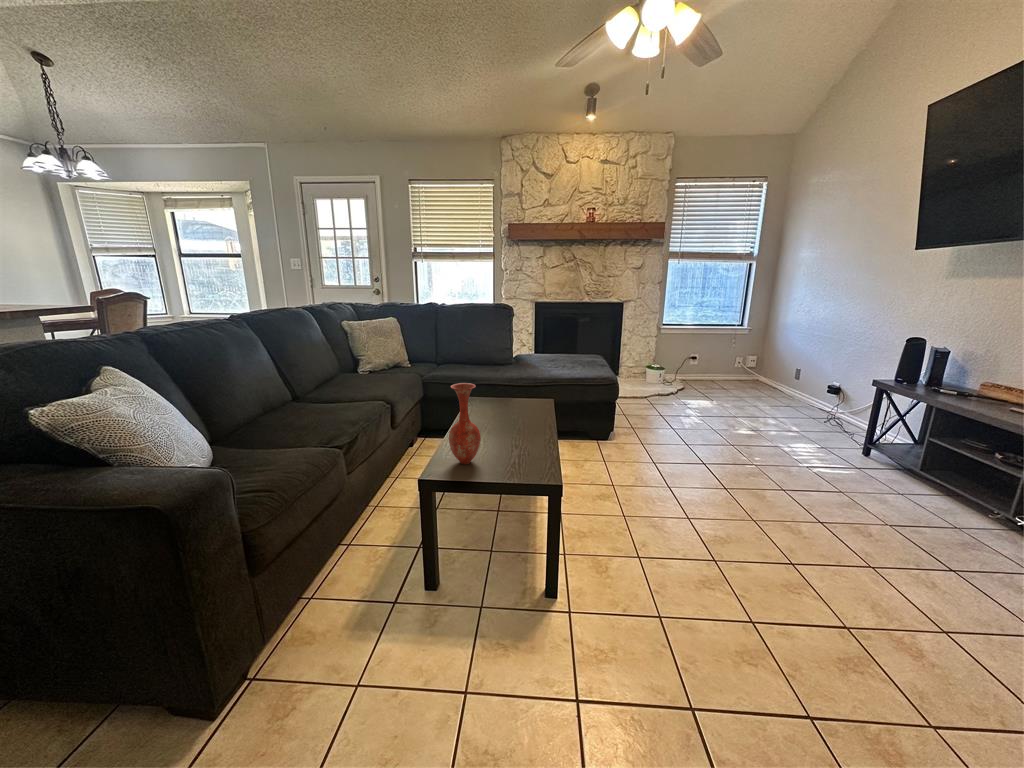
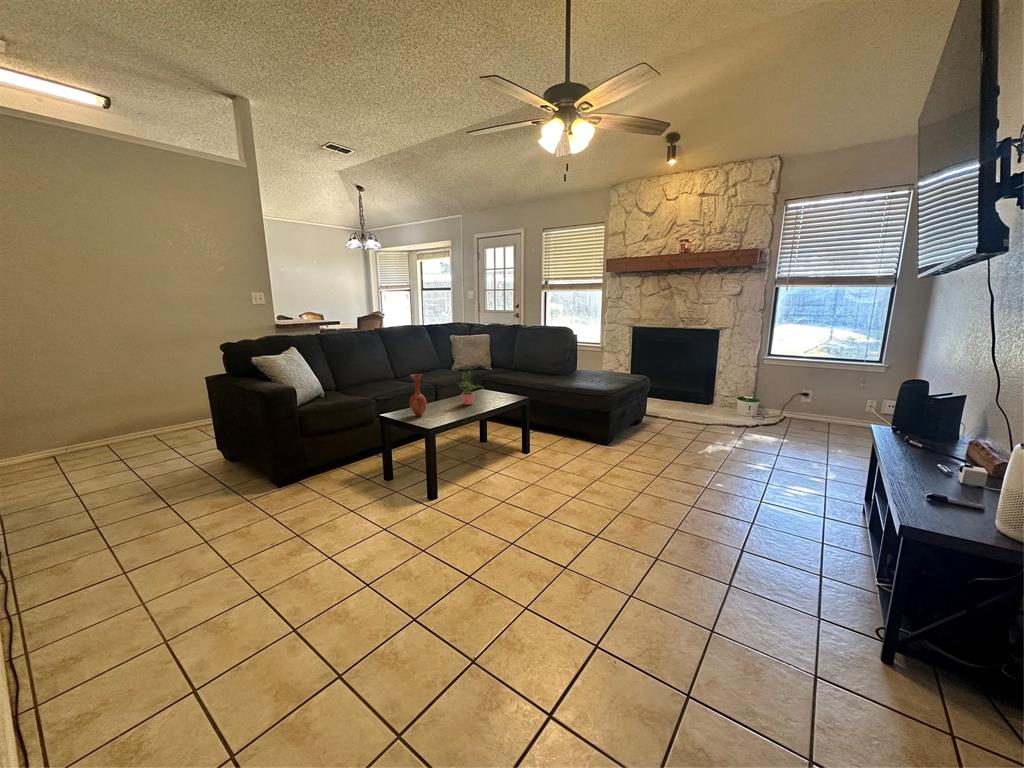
potted plant: none [483,367,524,425] -> present [453,370,484,405]

